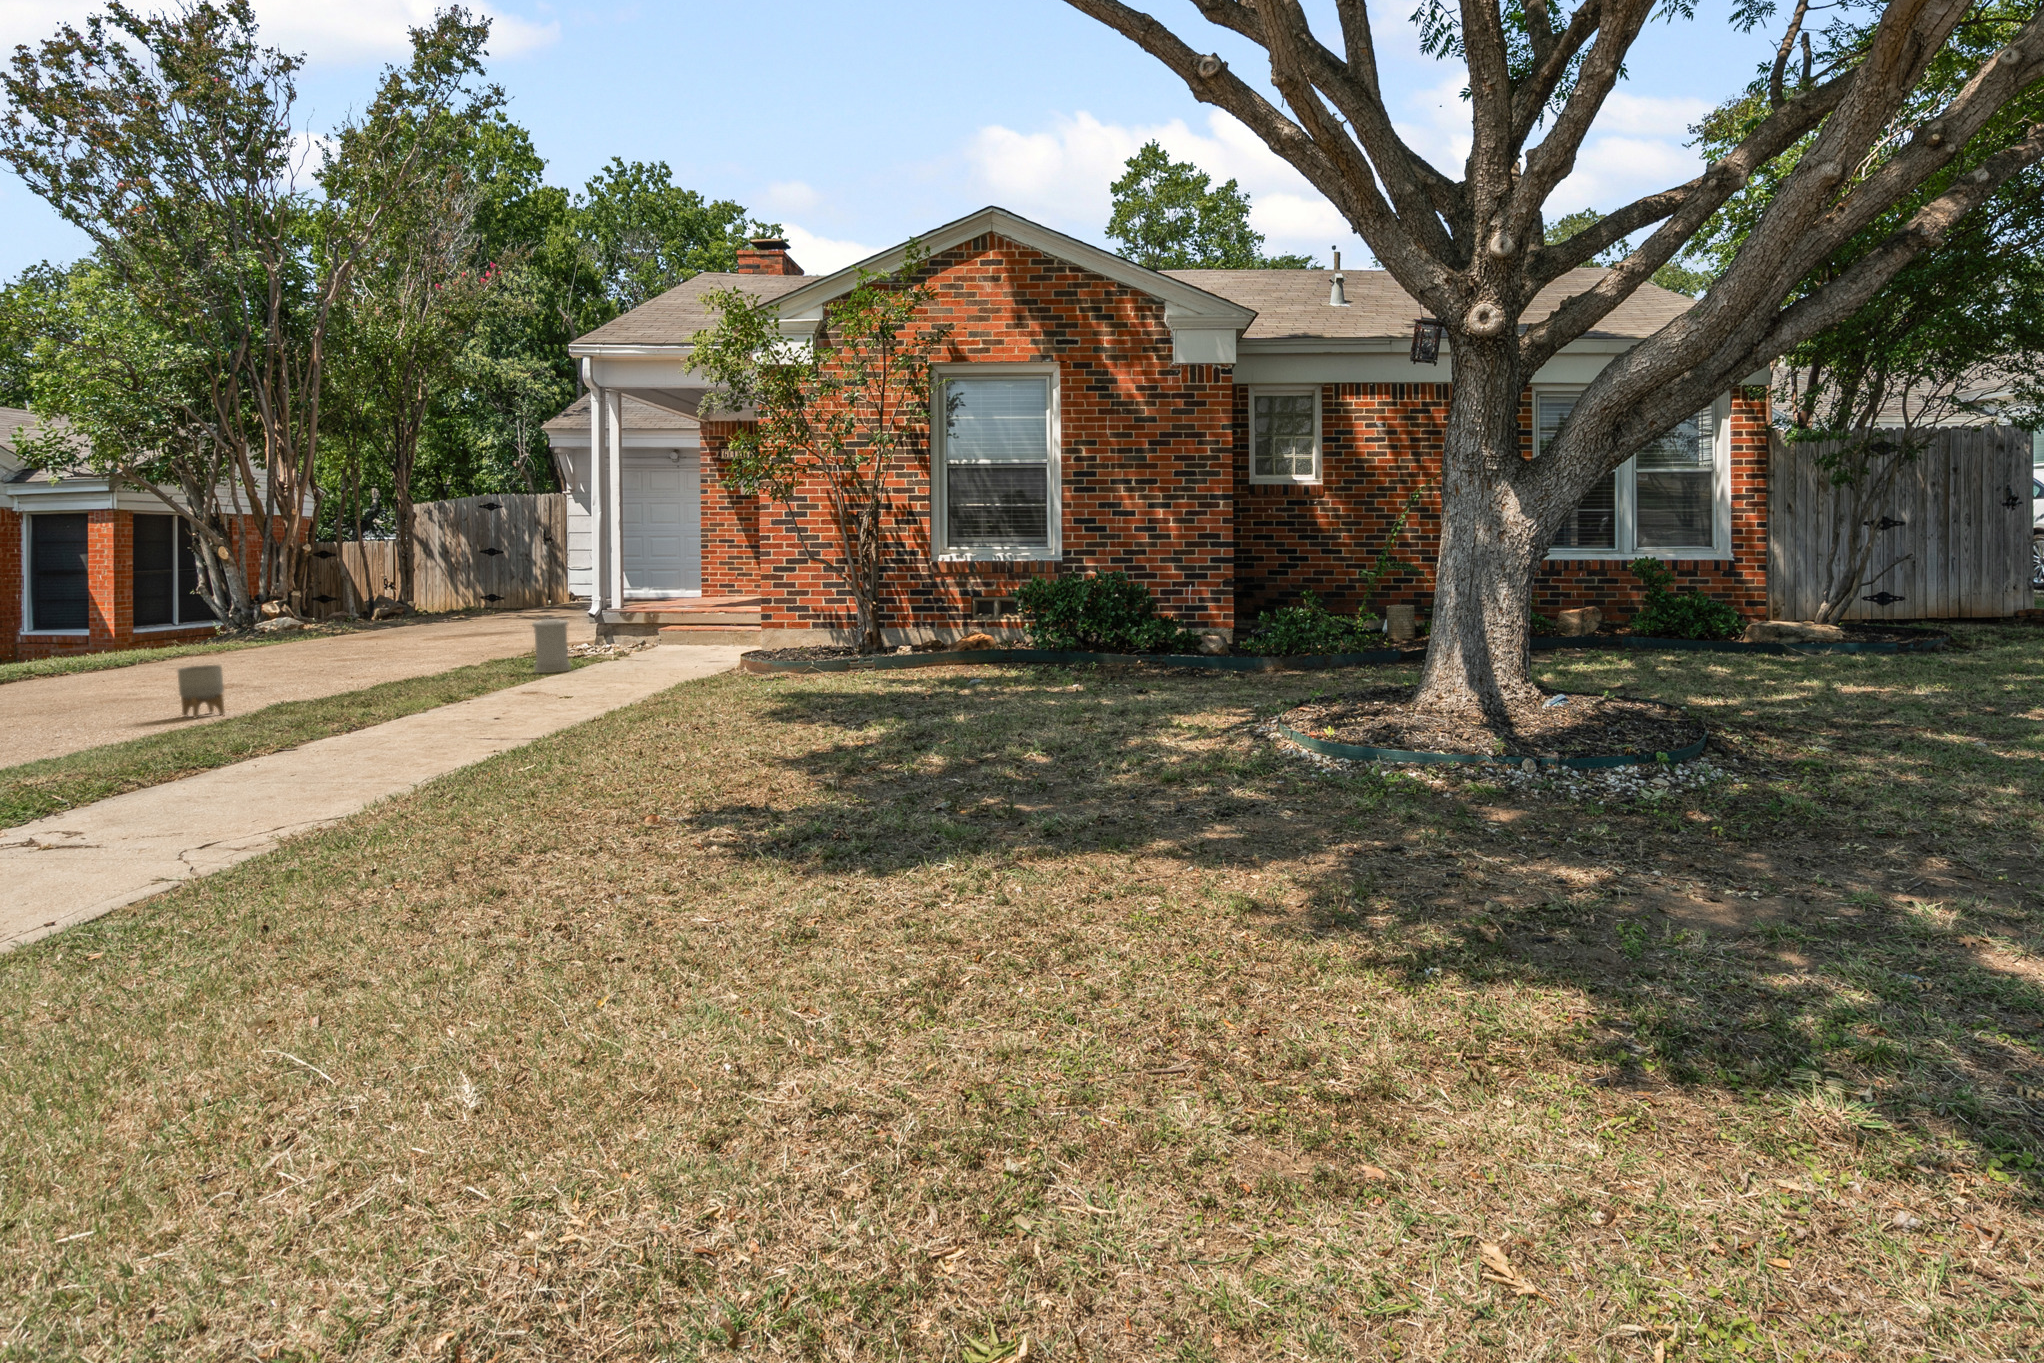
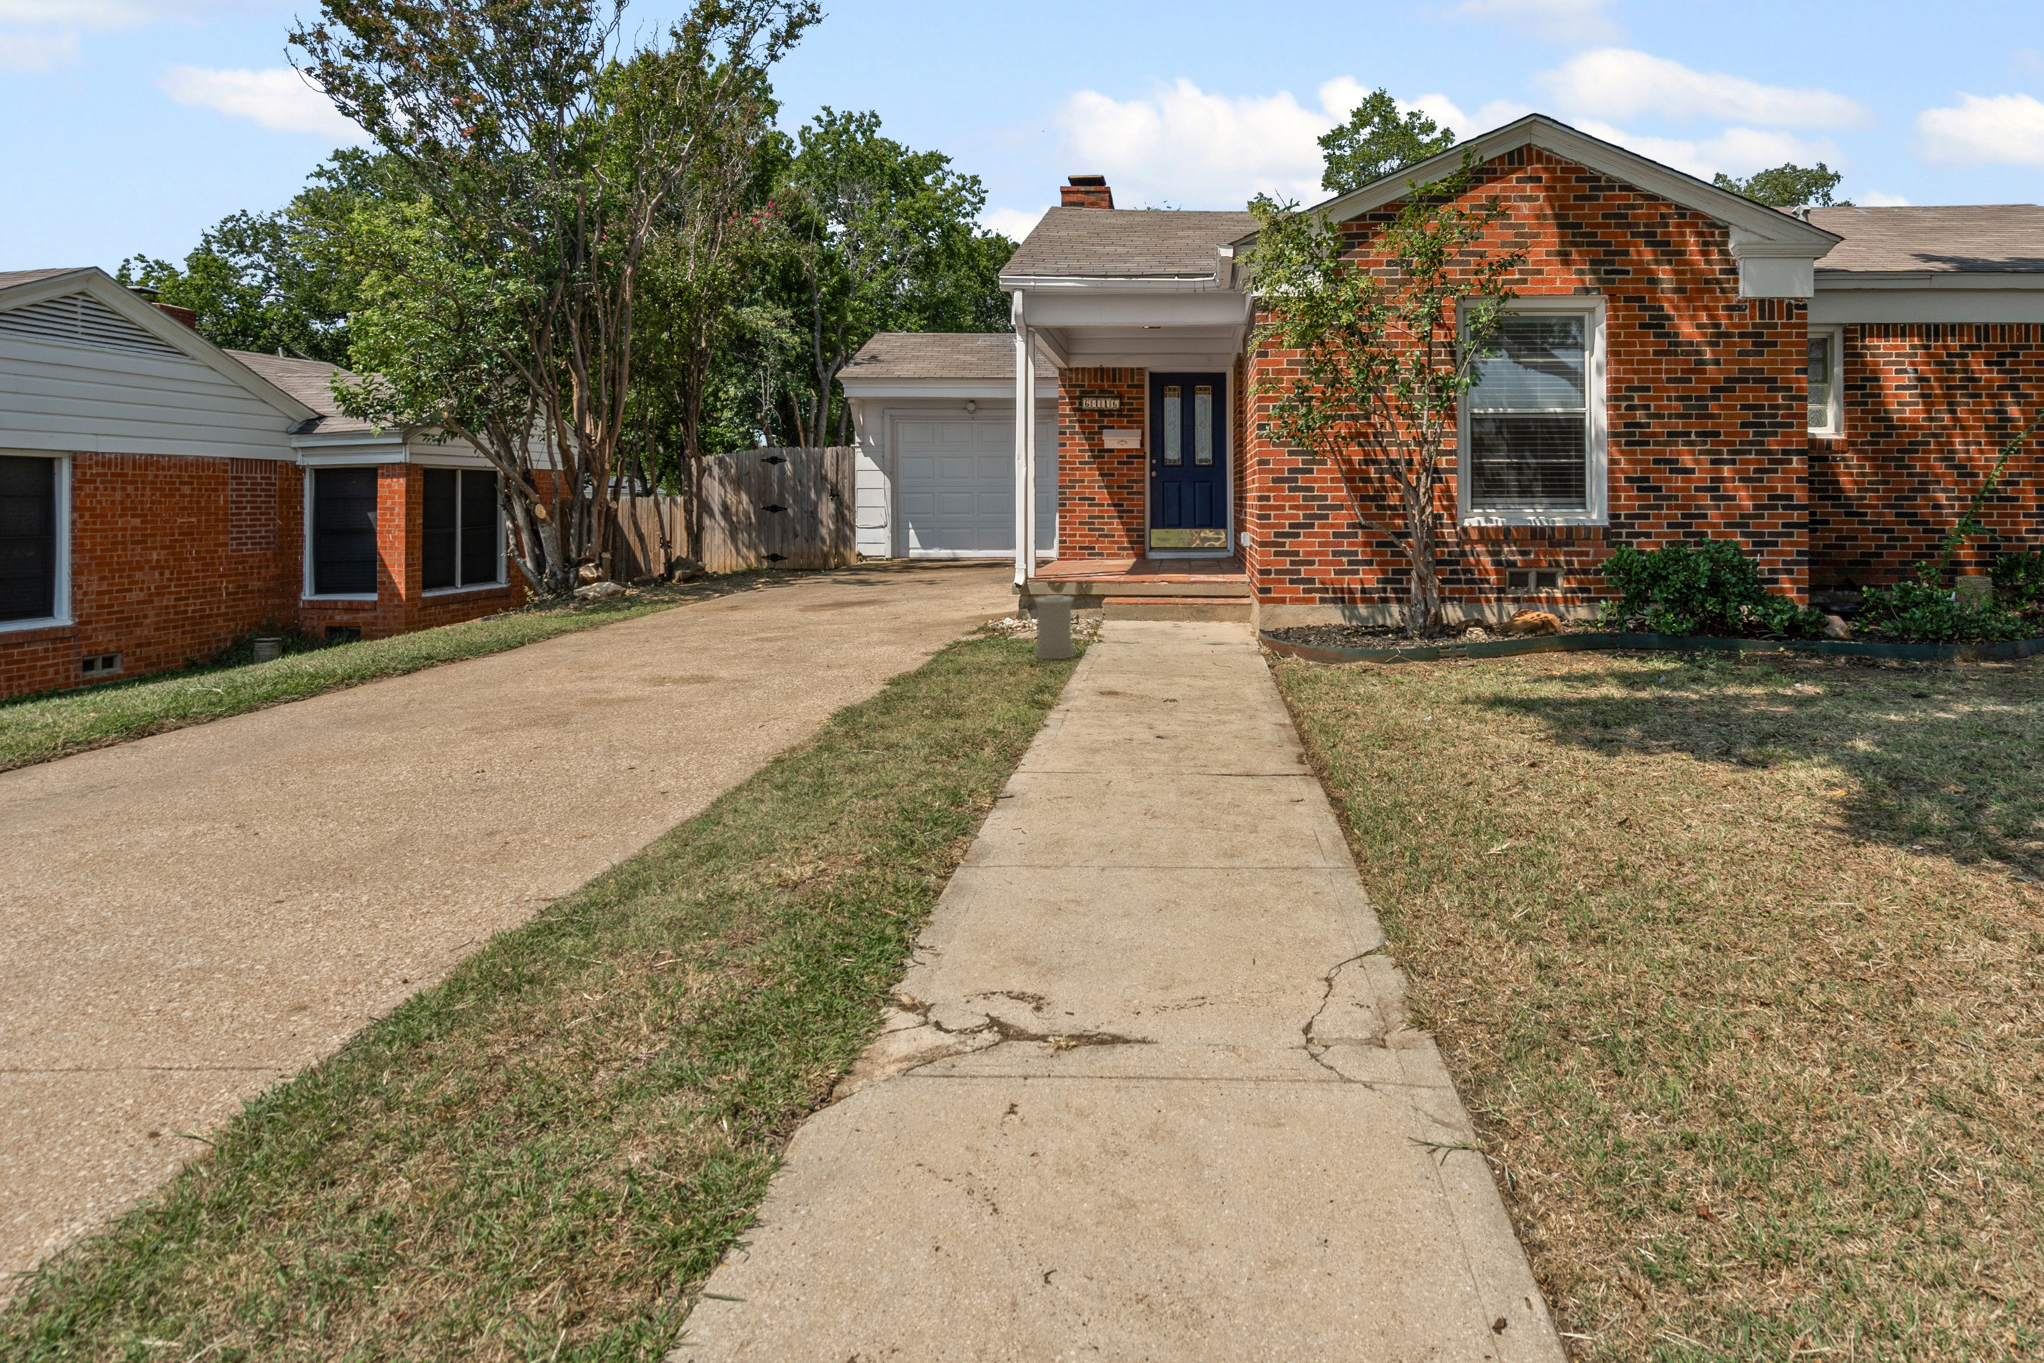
planter: present [178,665,225,719] -> none [724,663,775,733]

